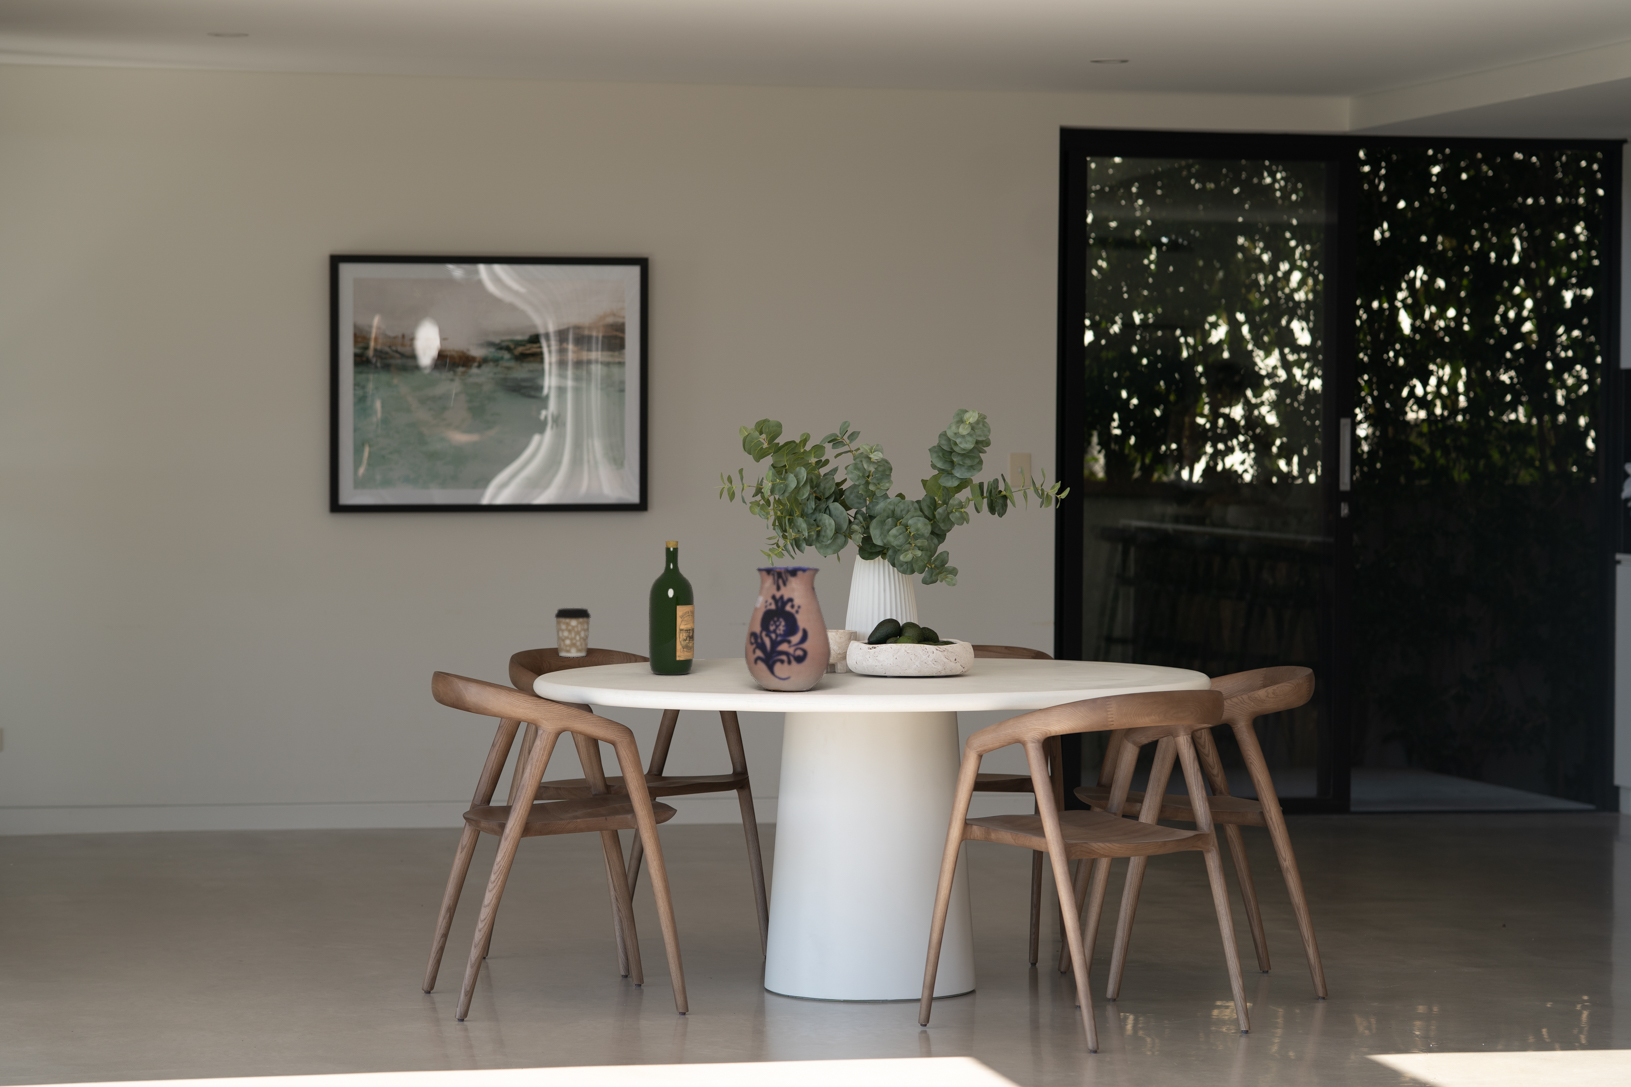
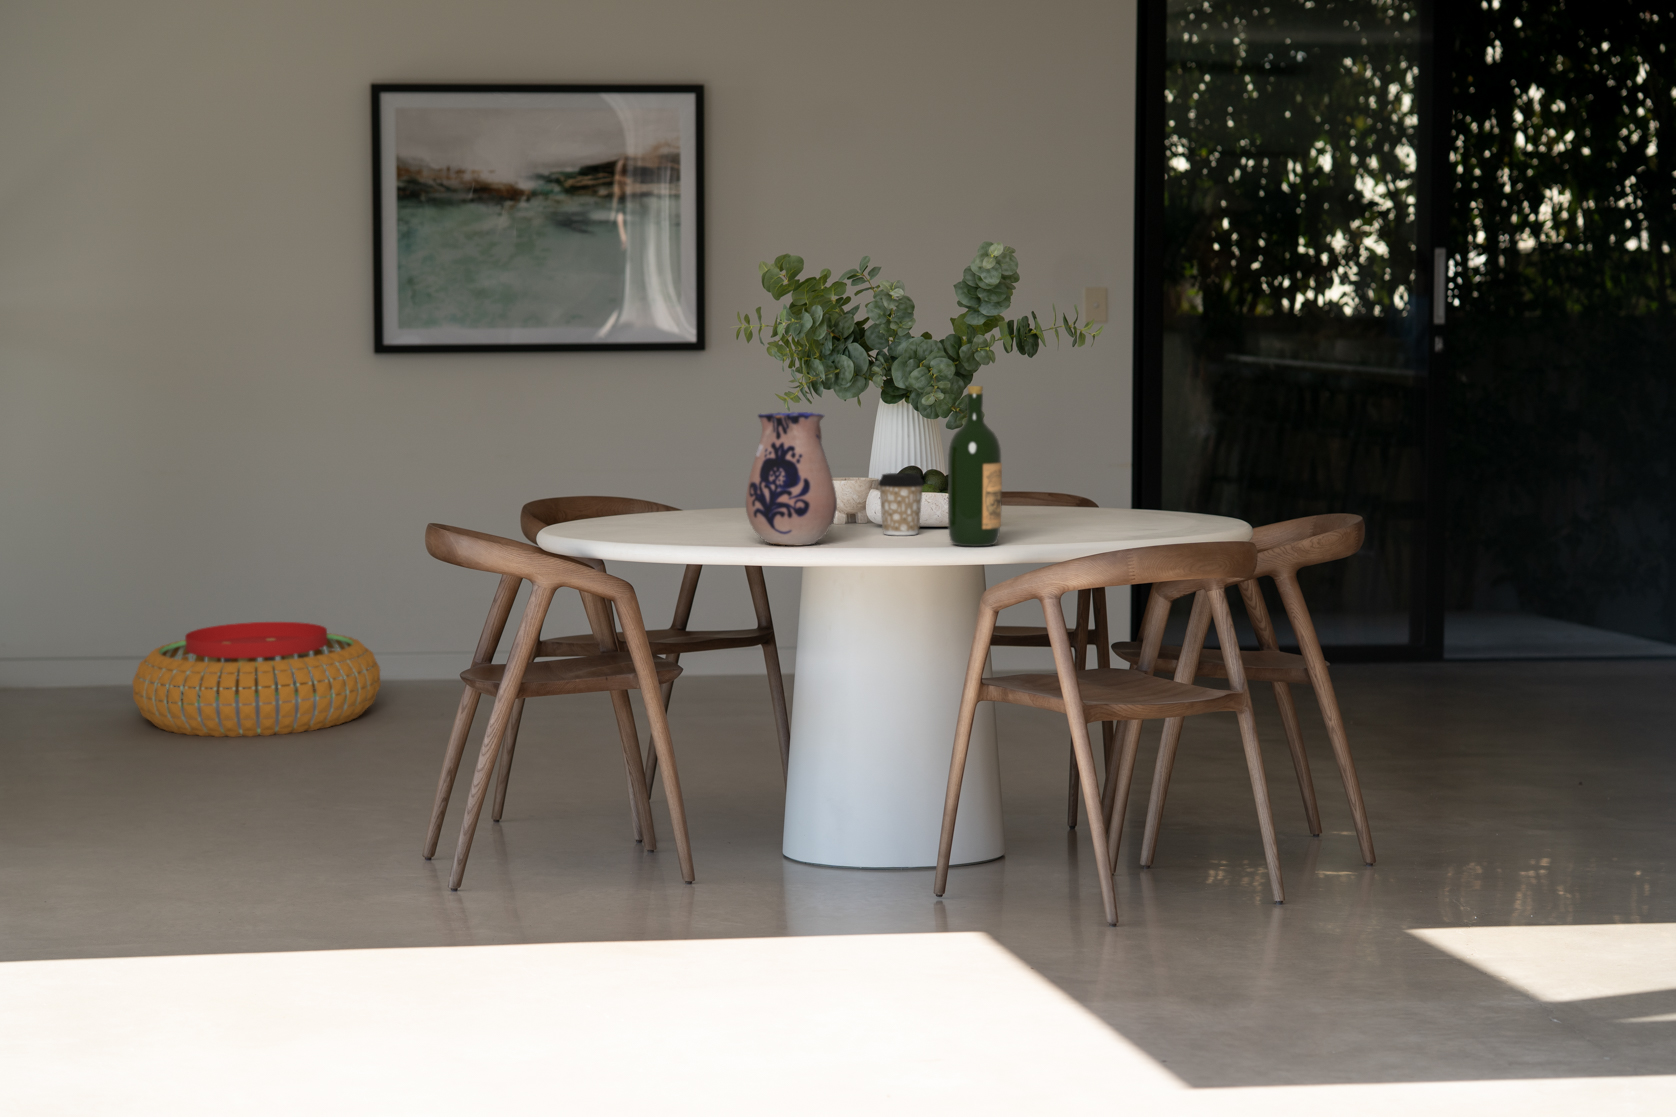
wine bottle: present [649,541,695,675] -> present [948,386,1002,546]
coffee cup: present [555,608,591,657] -> present [878,473,924,535]
pouf: none [89,772,335,885] -> present [132,622,381,737]

